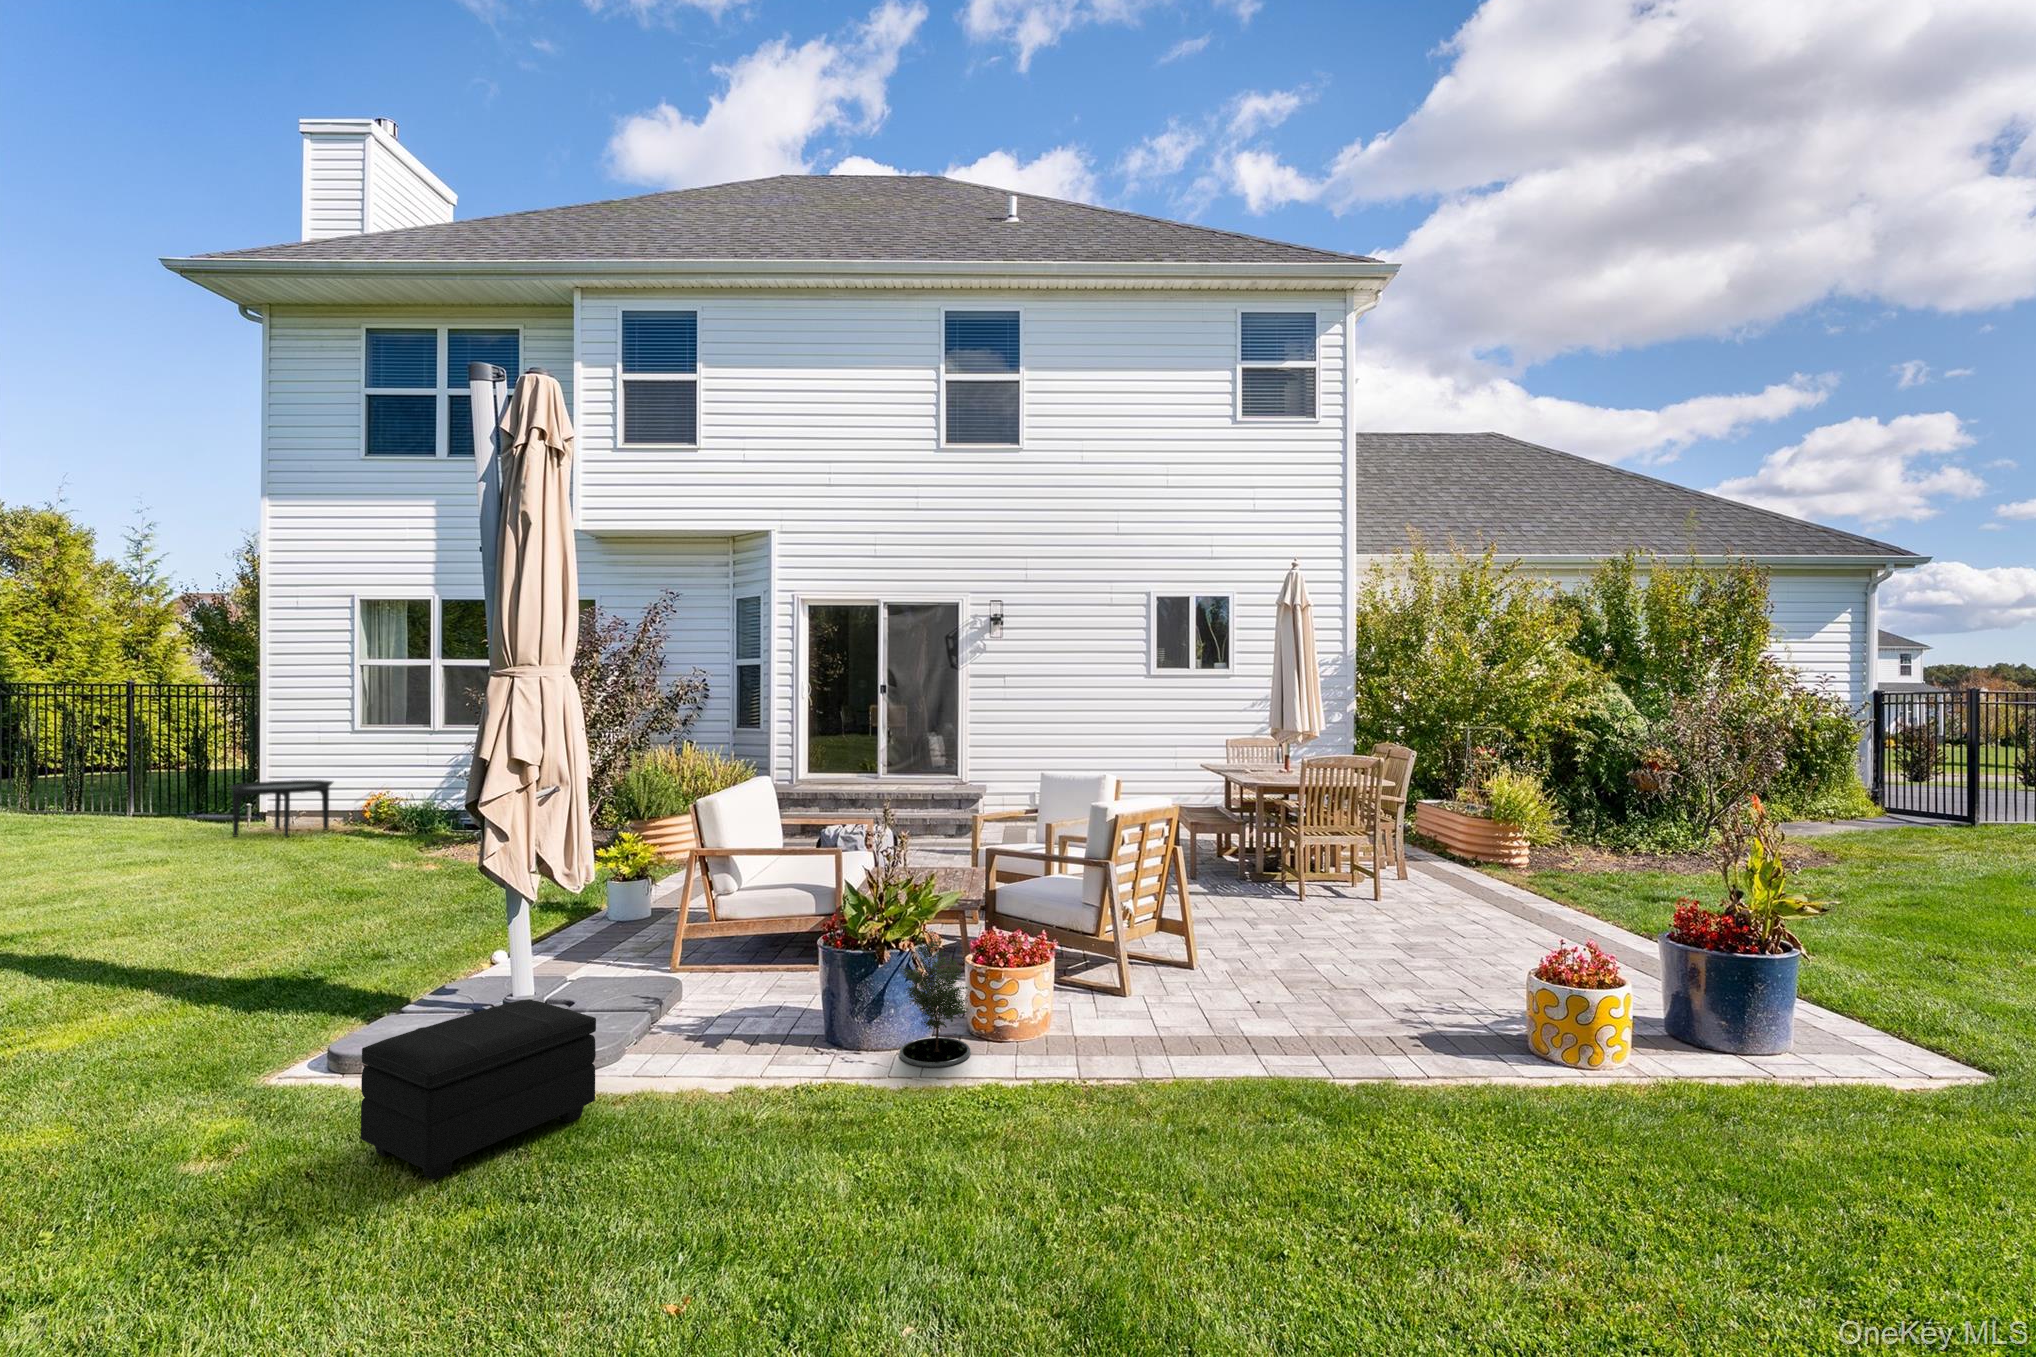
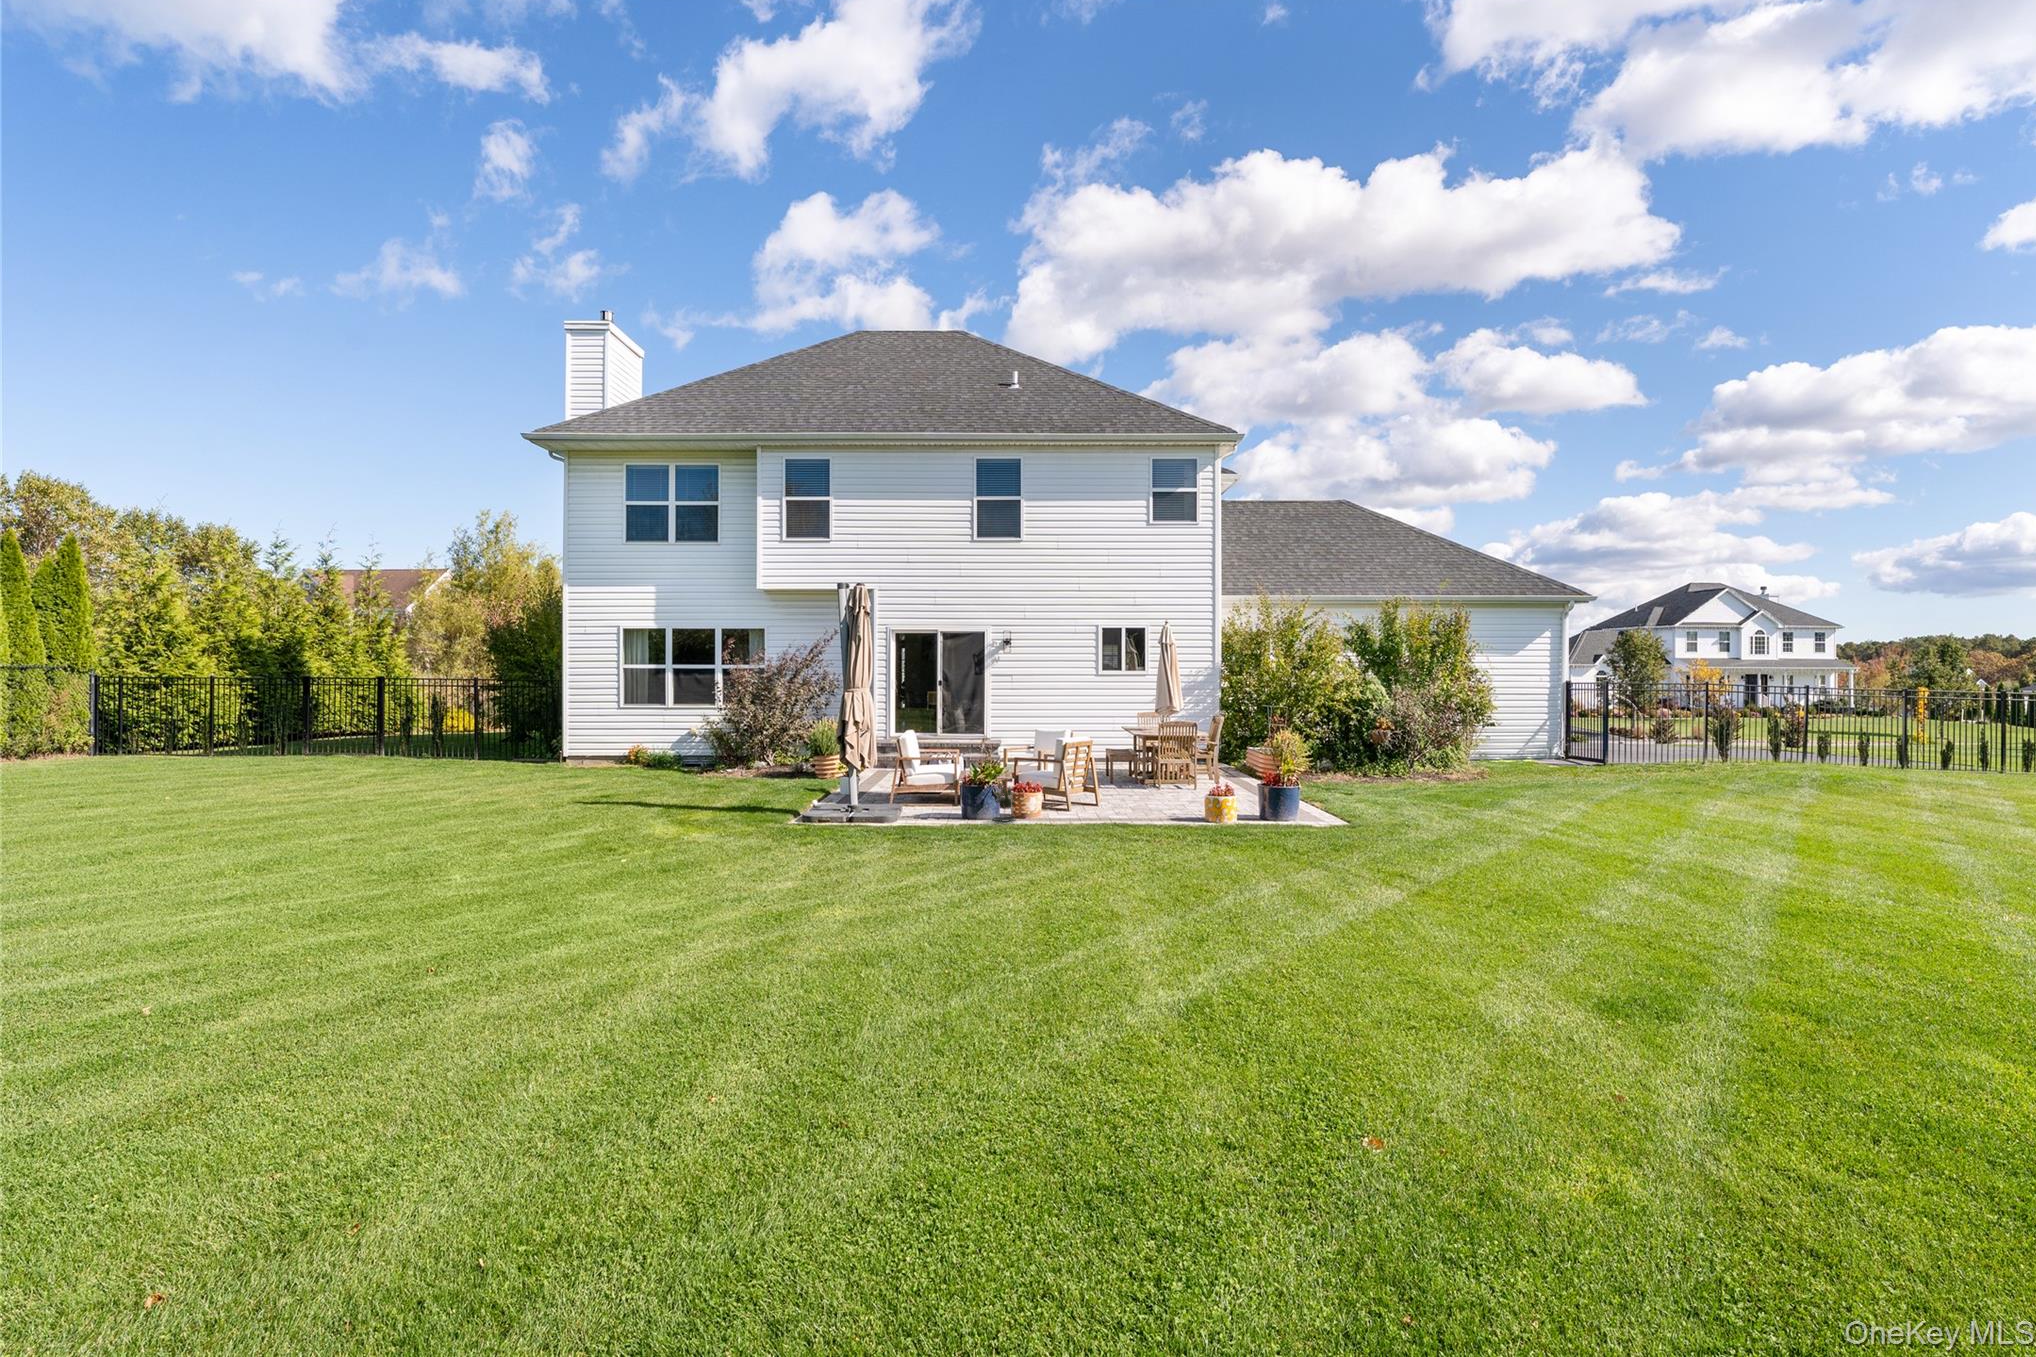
round table: present [230,780,333,837] -> none [562,737,615,769]
footstool: present [361,999,596,1180] -> none [850,795,907,834]

